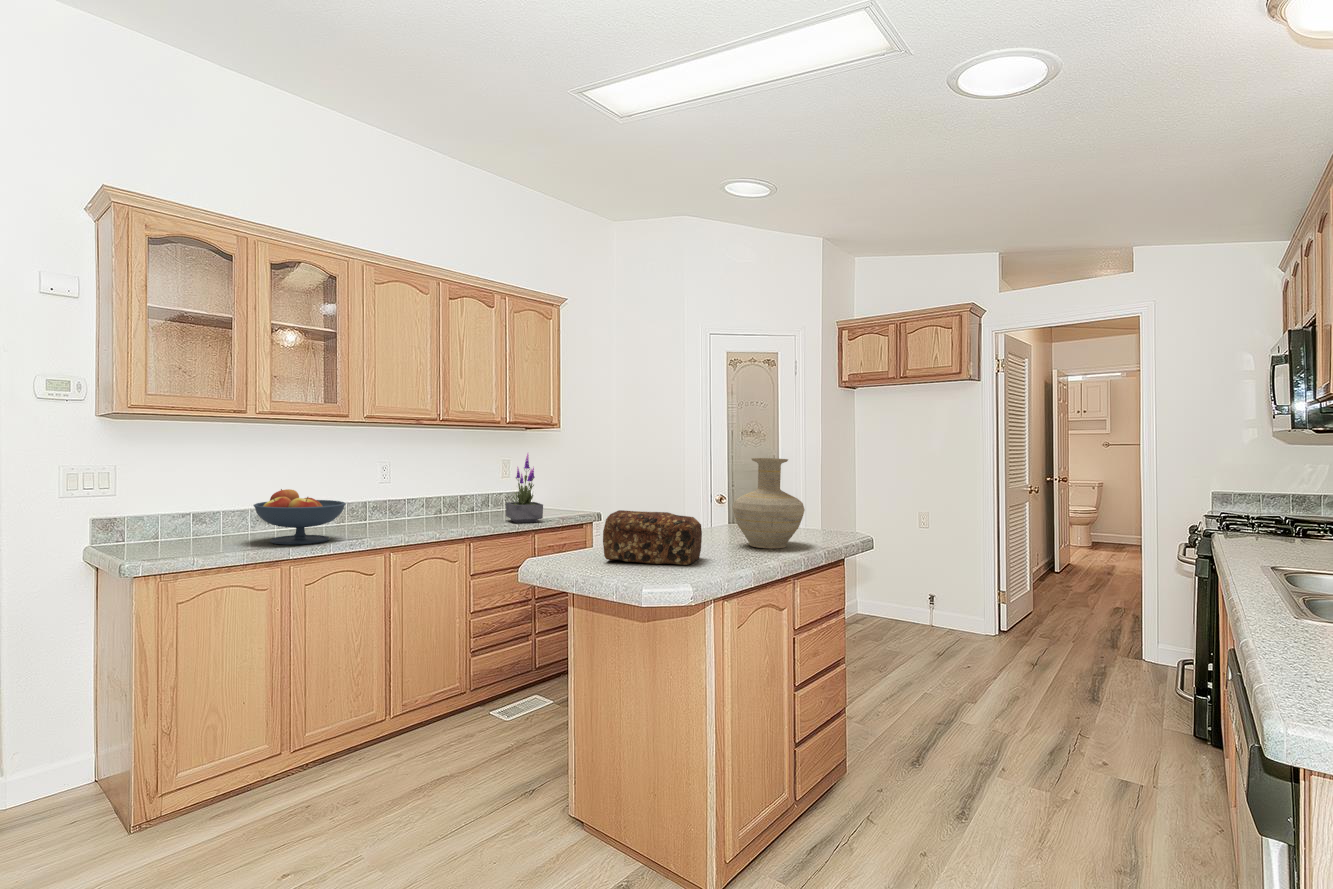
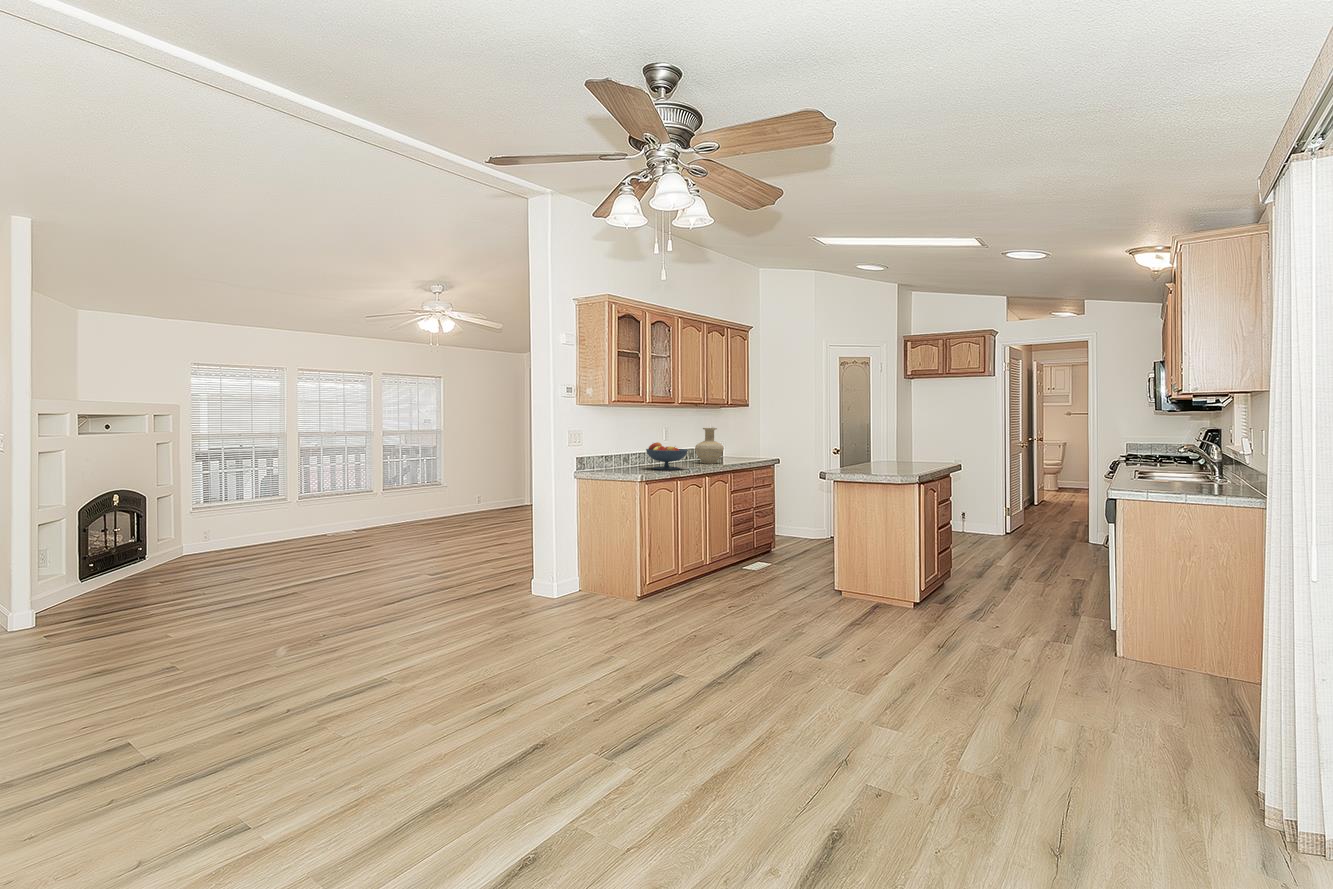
potted plant: present [506,454,543,523] -> none [734,422,757,463]
vase: present [733,458,805,549] -> present [695,428,724,464]
bread loaf: present [603,510,702,565] -> none [854,447,898,470]

